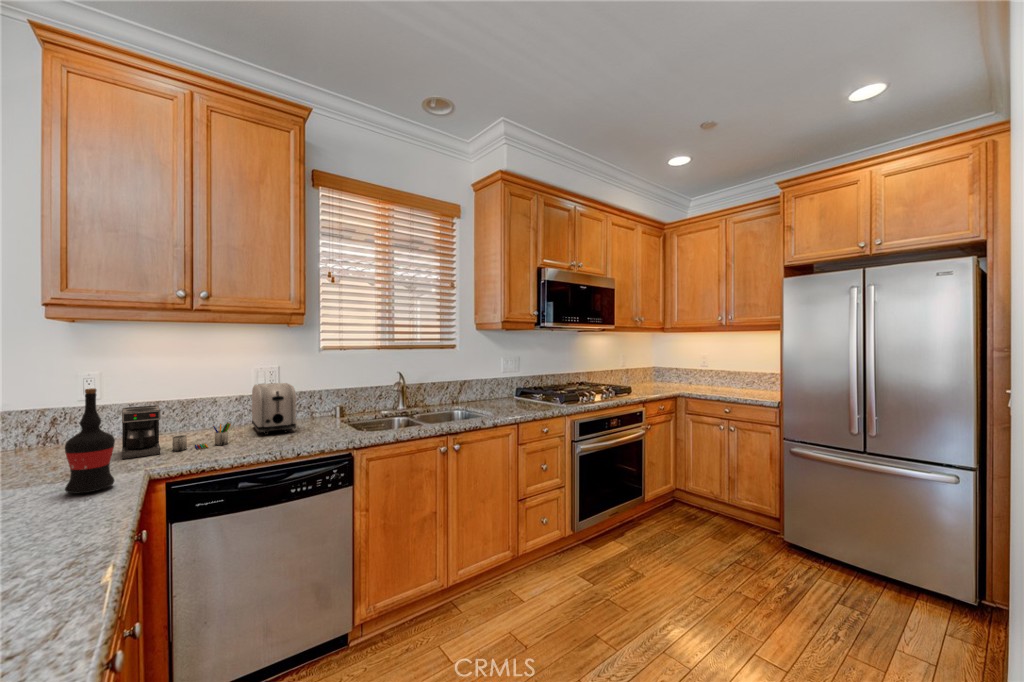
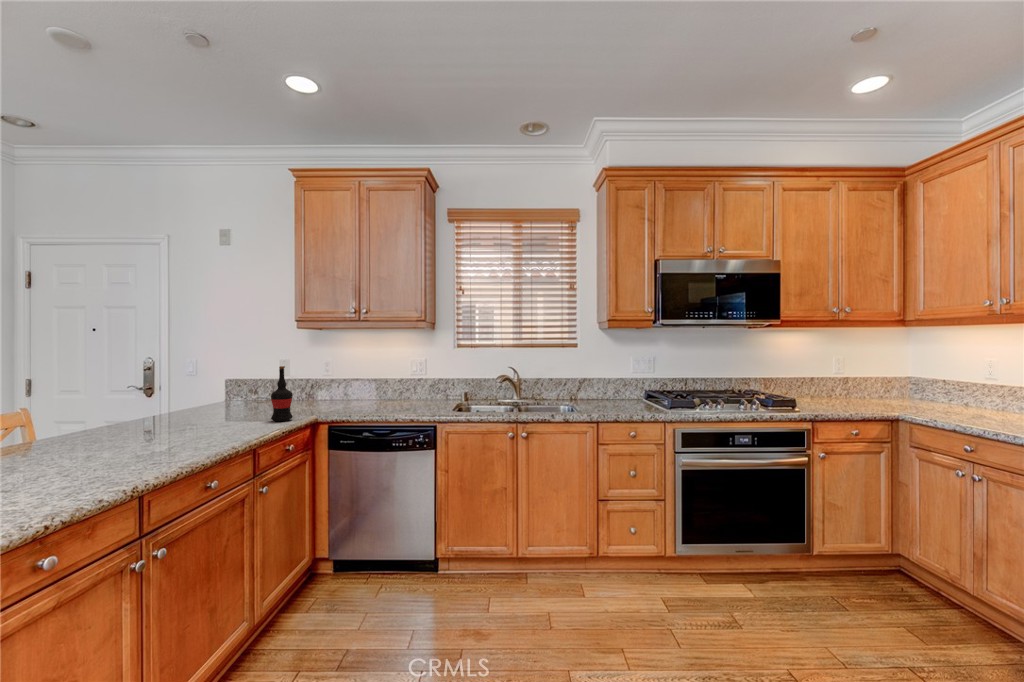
toaster: present [252,383,296,435] -> none [396,372,429,407]
coffee maker: present [122,405,231,459] -> none [320,381,377,410]

